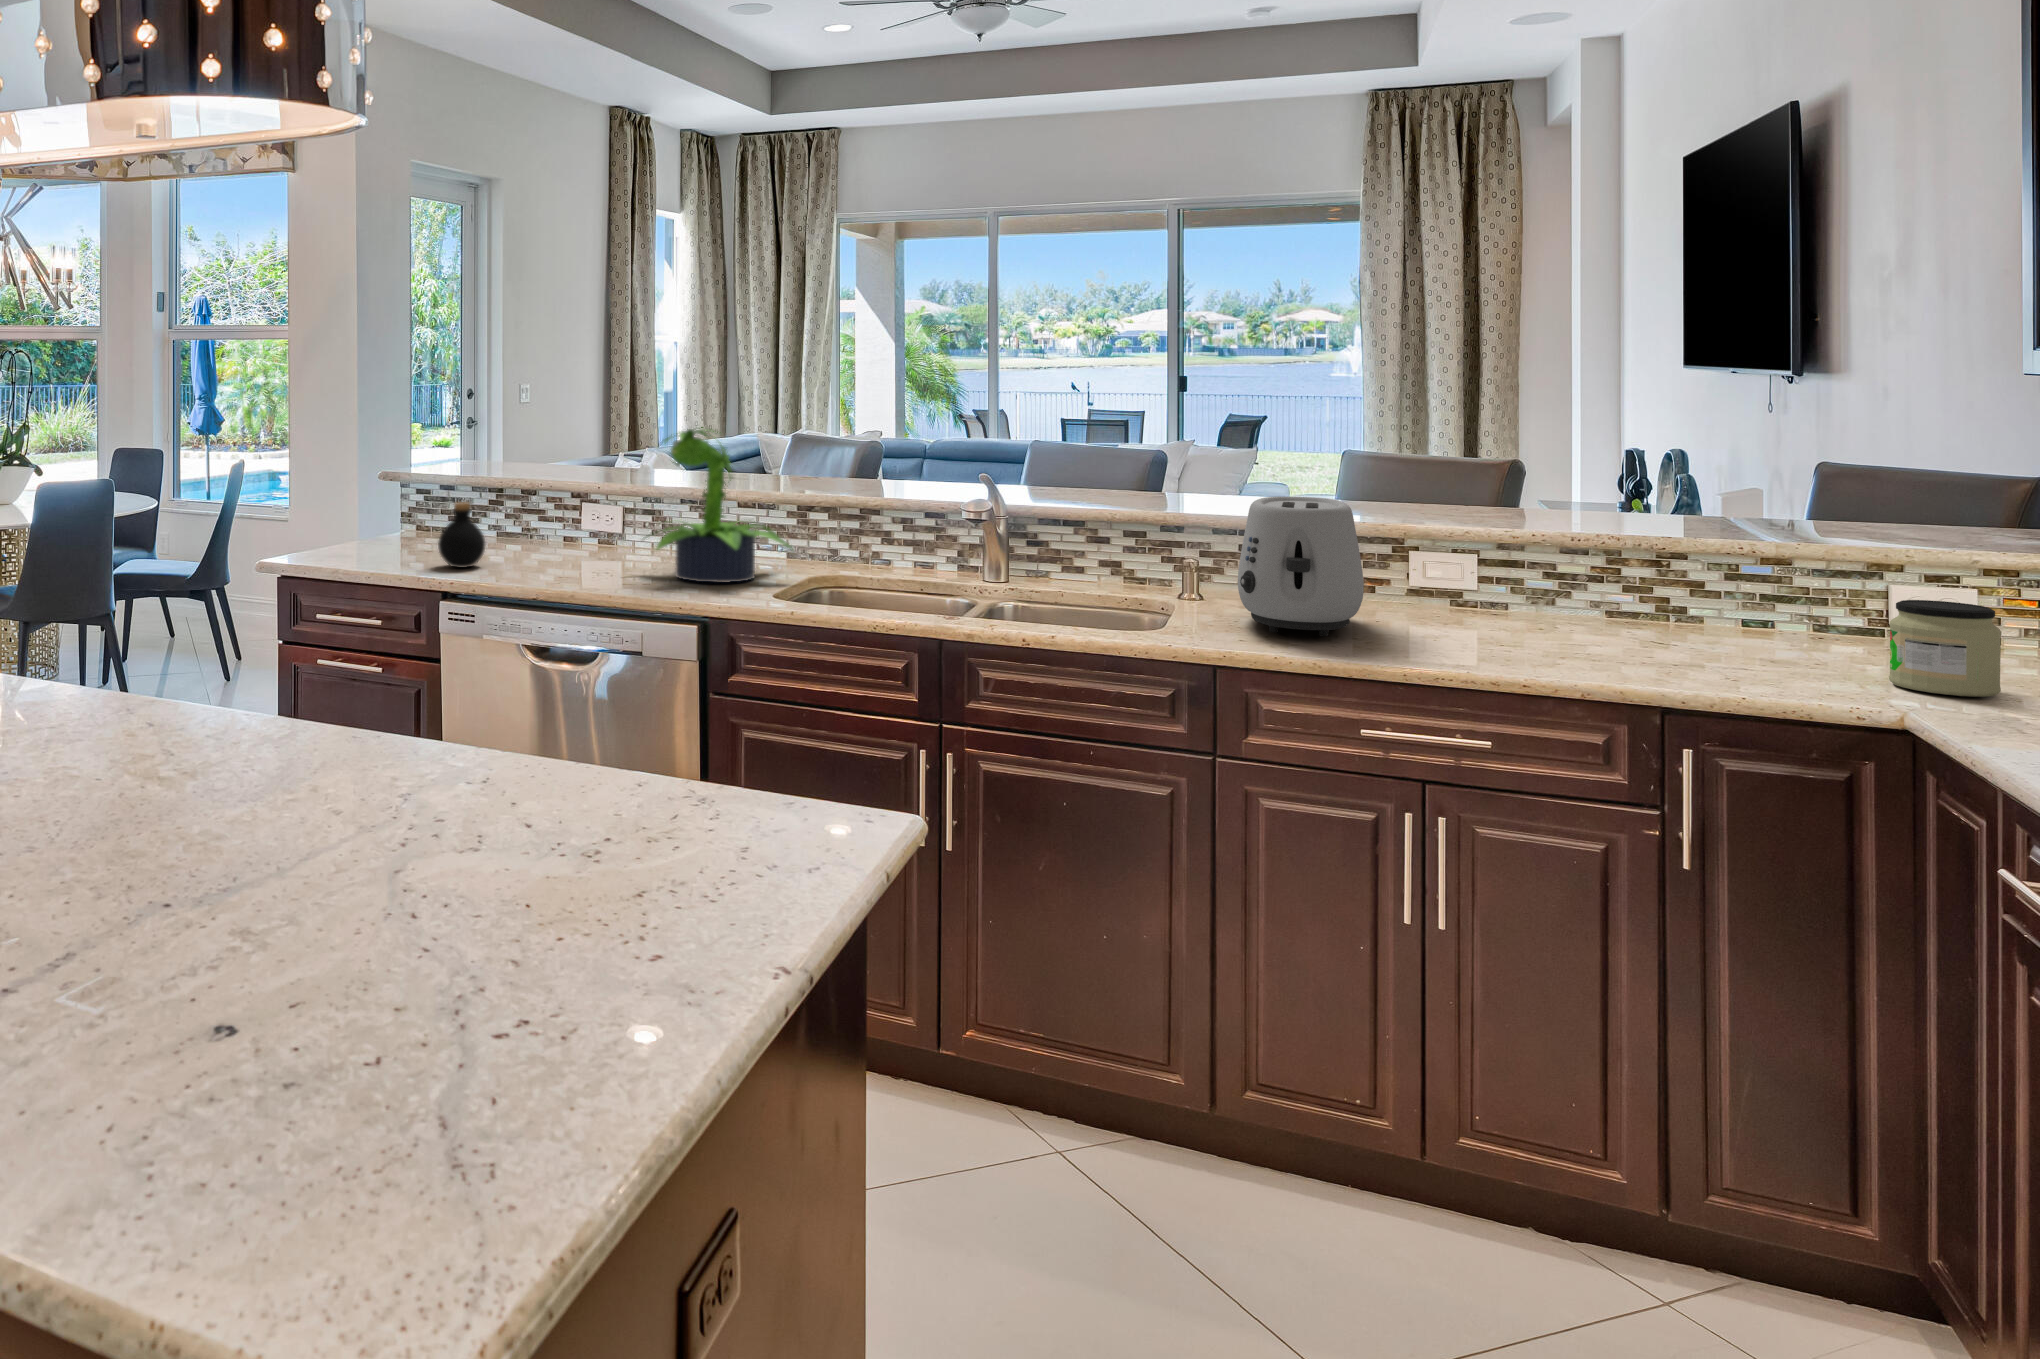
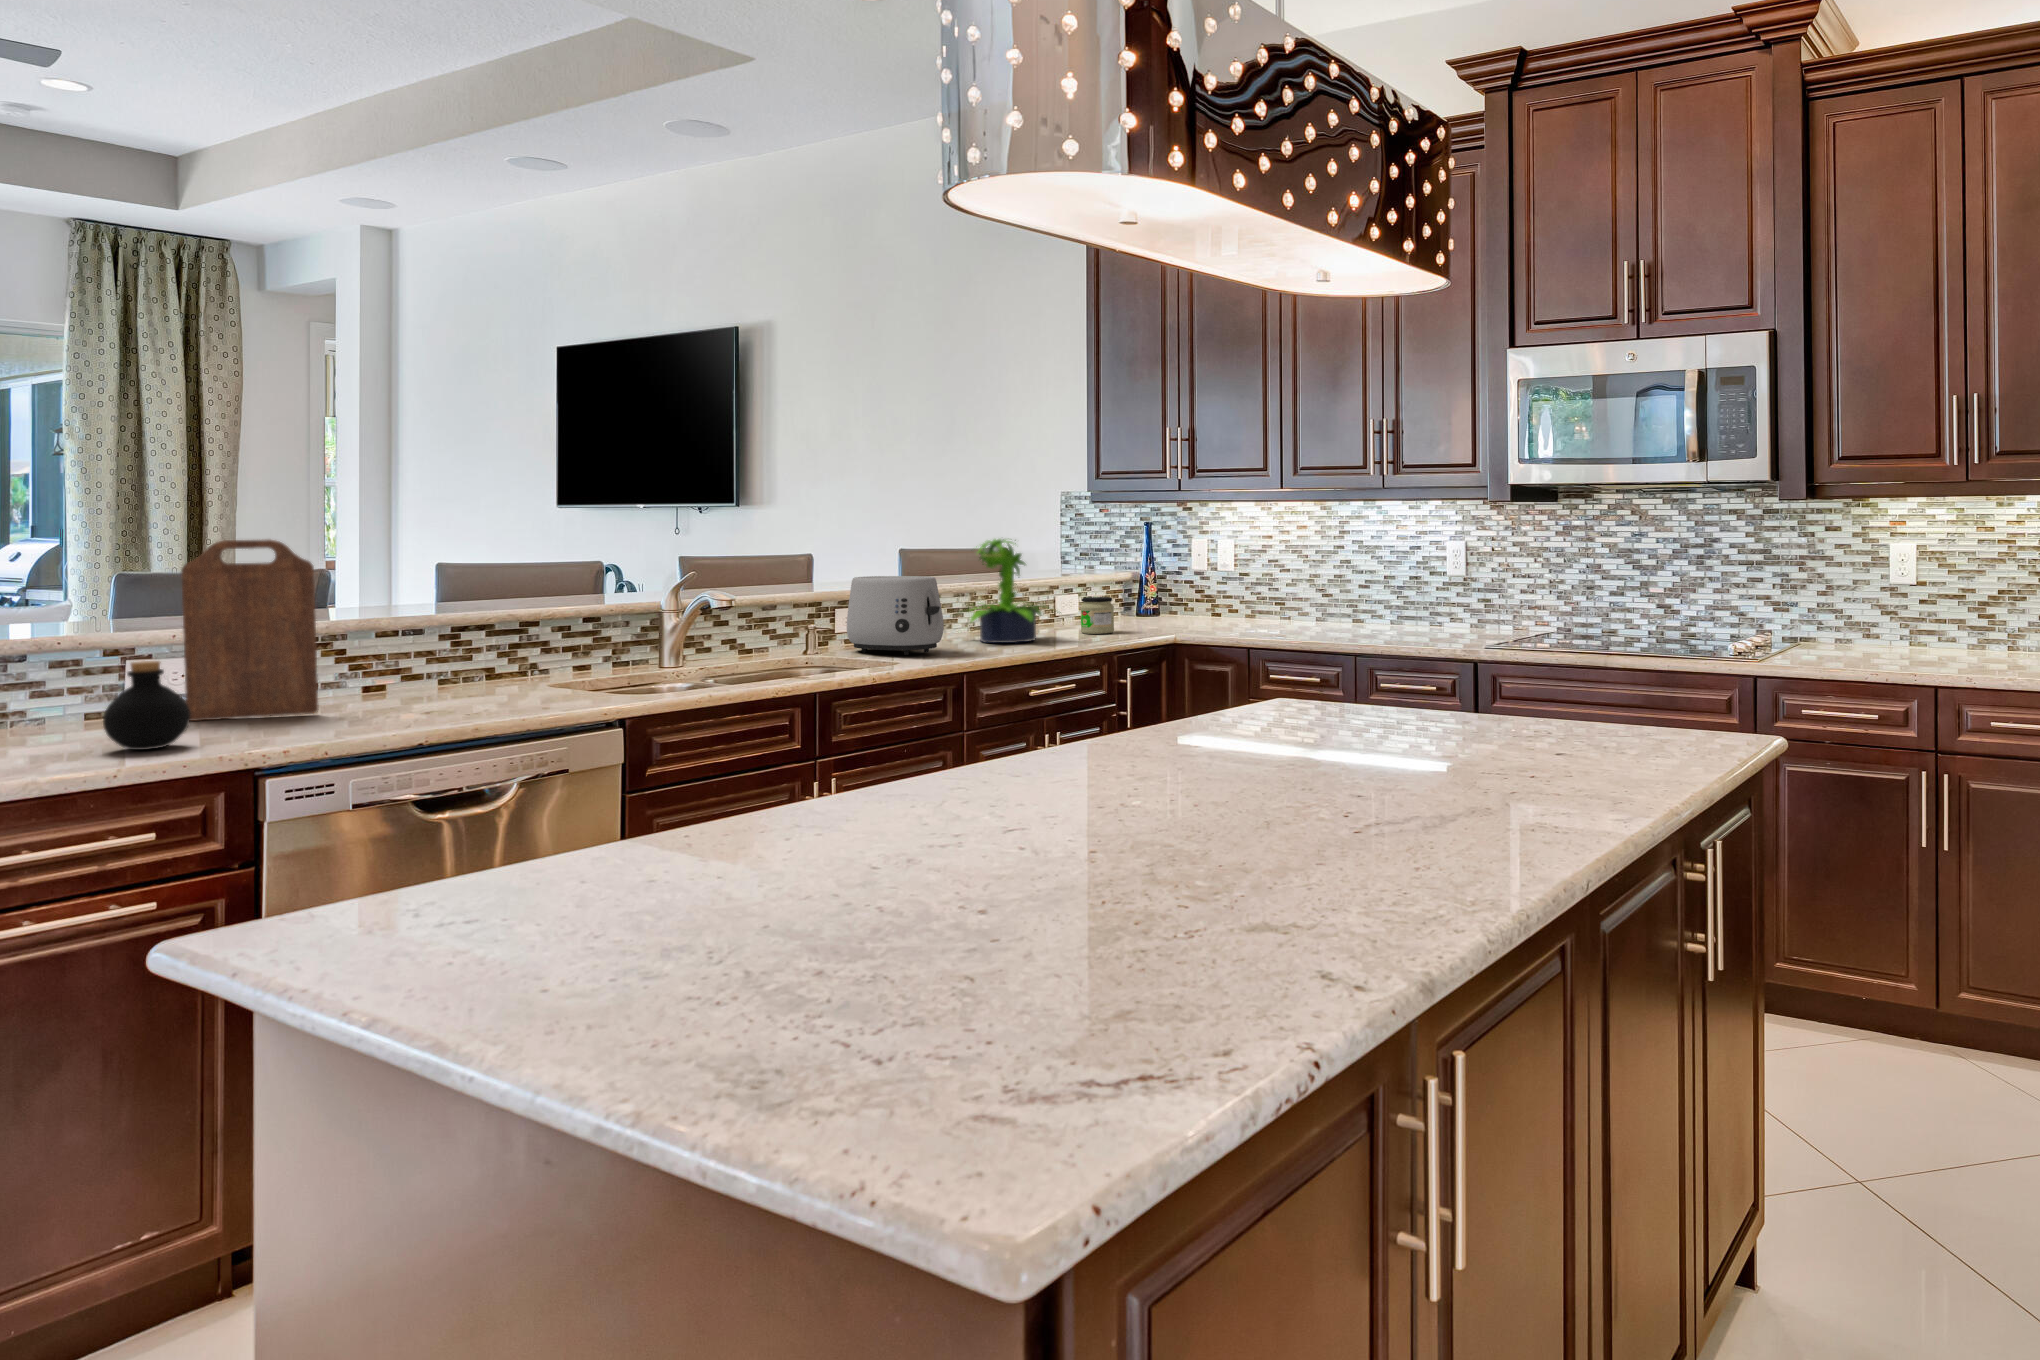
cutting board: none [575,414,617,564] -> present [181,539,318,721]
potted plant: present [657,427,792,583] -> present [970,539,1061,643]

